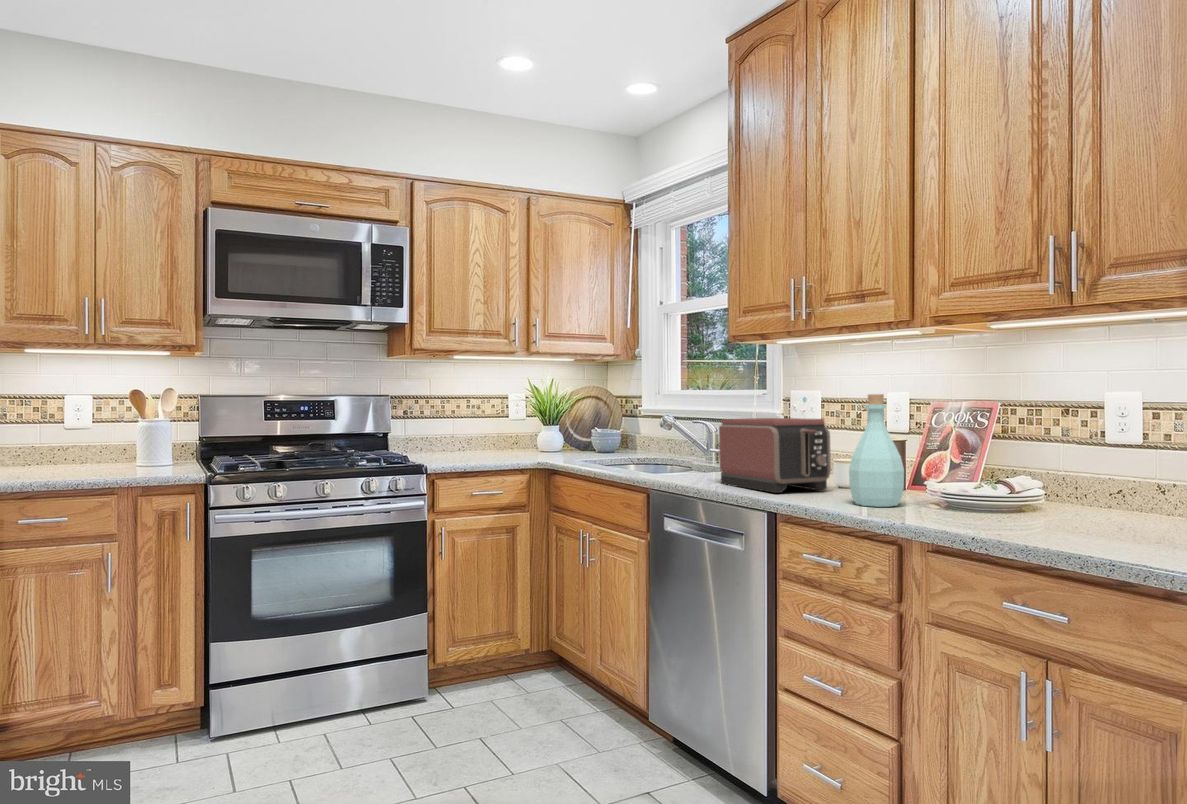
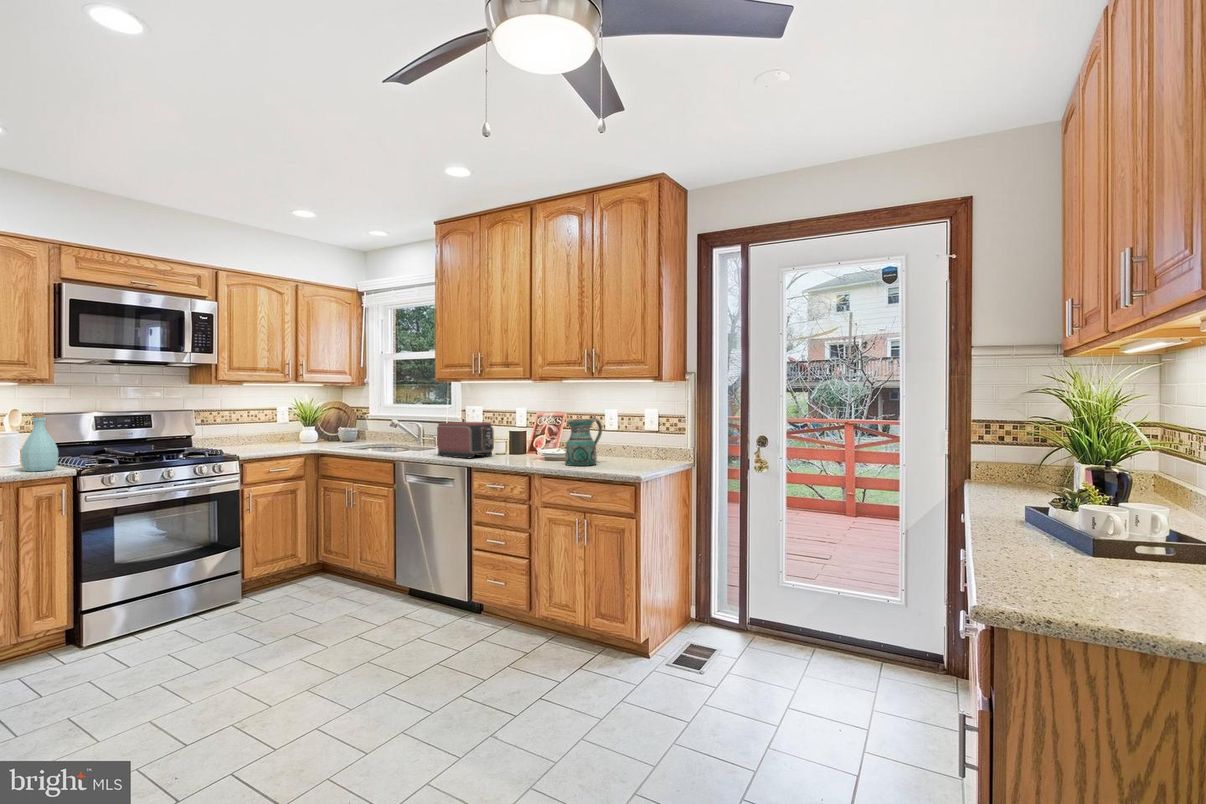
bottle: present [849,394,904,507] -> present [21,413,58,471]
ceramic pitcher: none [996,409,1106,534] -> present [565,418,602,466]

